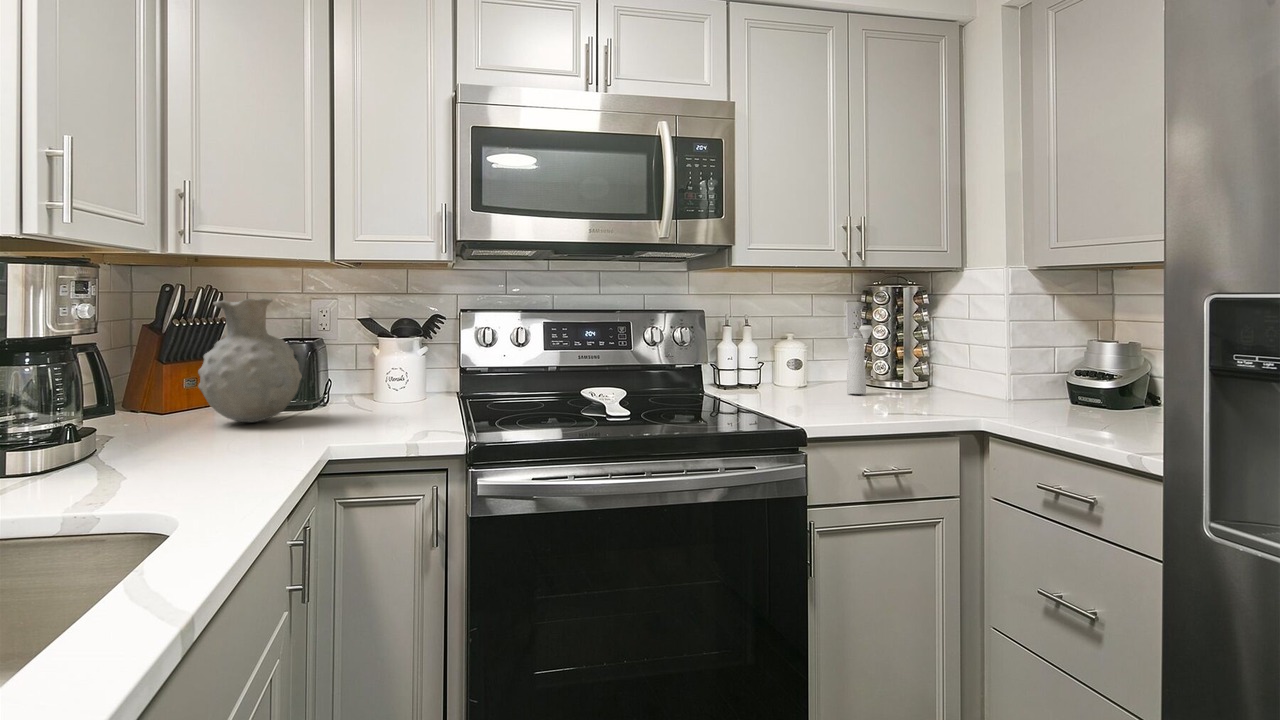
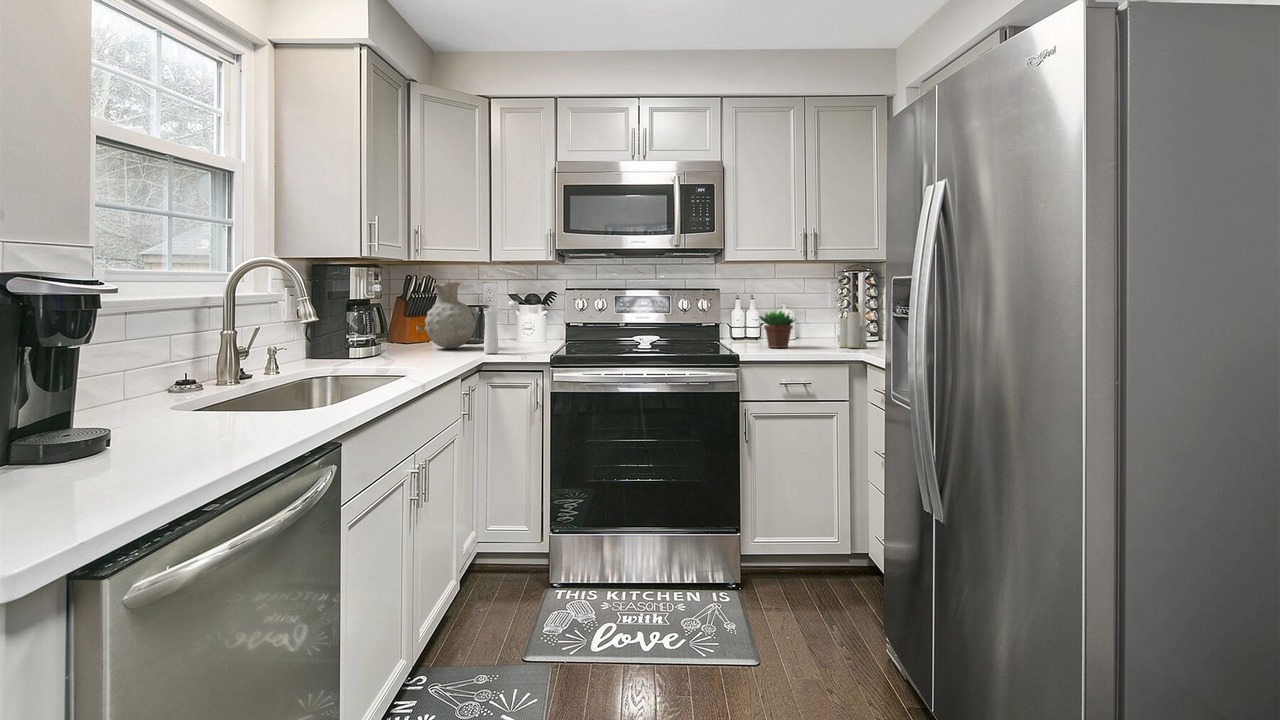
pepper mill: present [846,325,873,394] -> present [484,301,519,353]
candle: none [892,341,938,402] -> present [840,312,867,348]
succulent plant: none [778,344,839,404] -> present [759,311,795,348]

